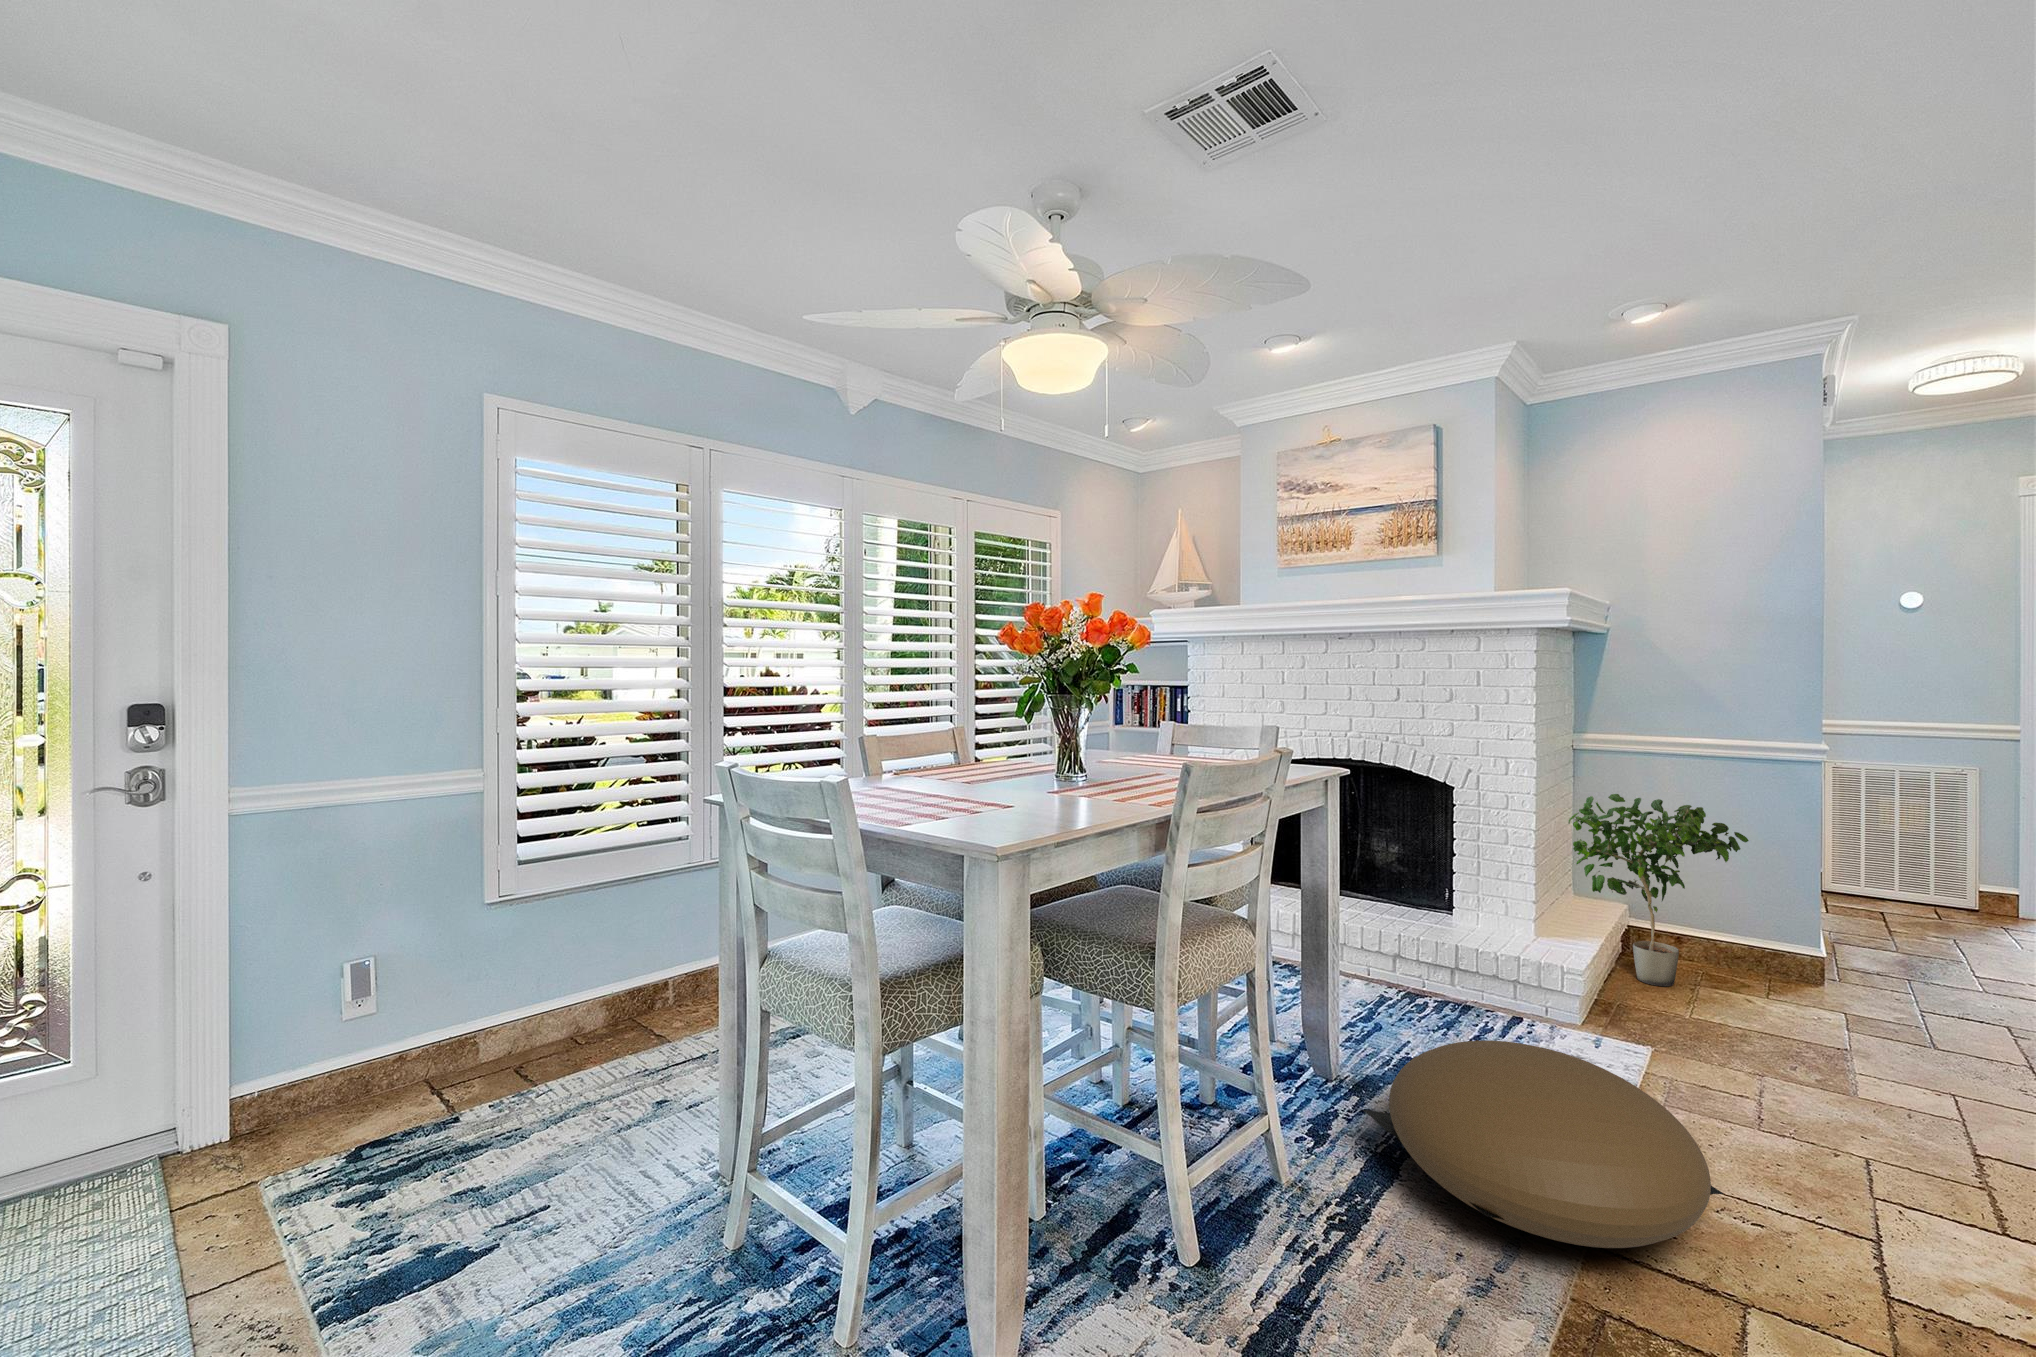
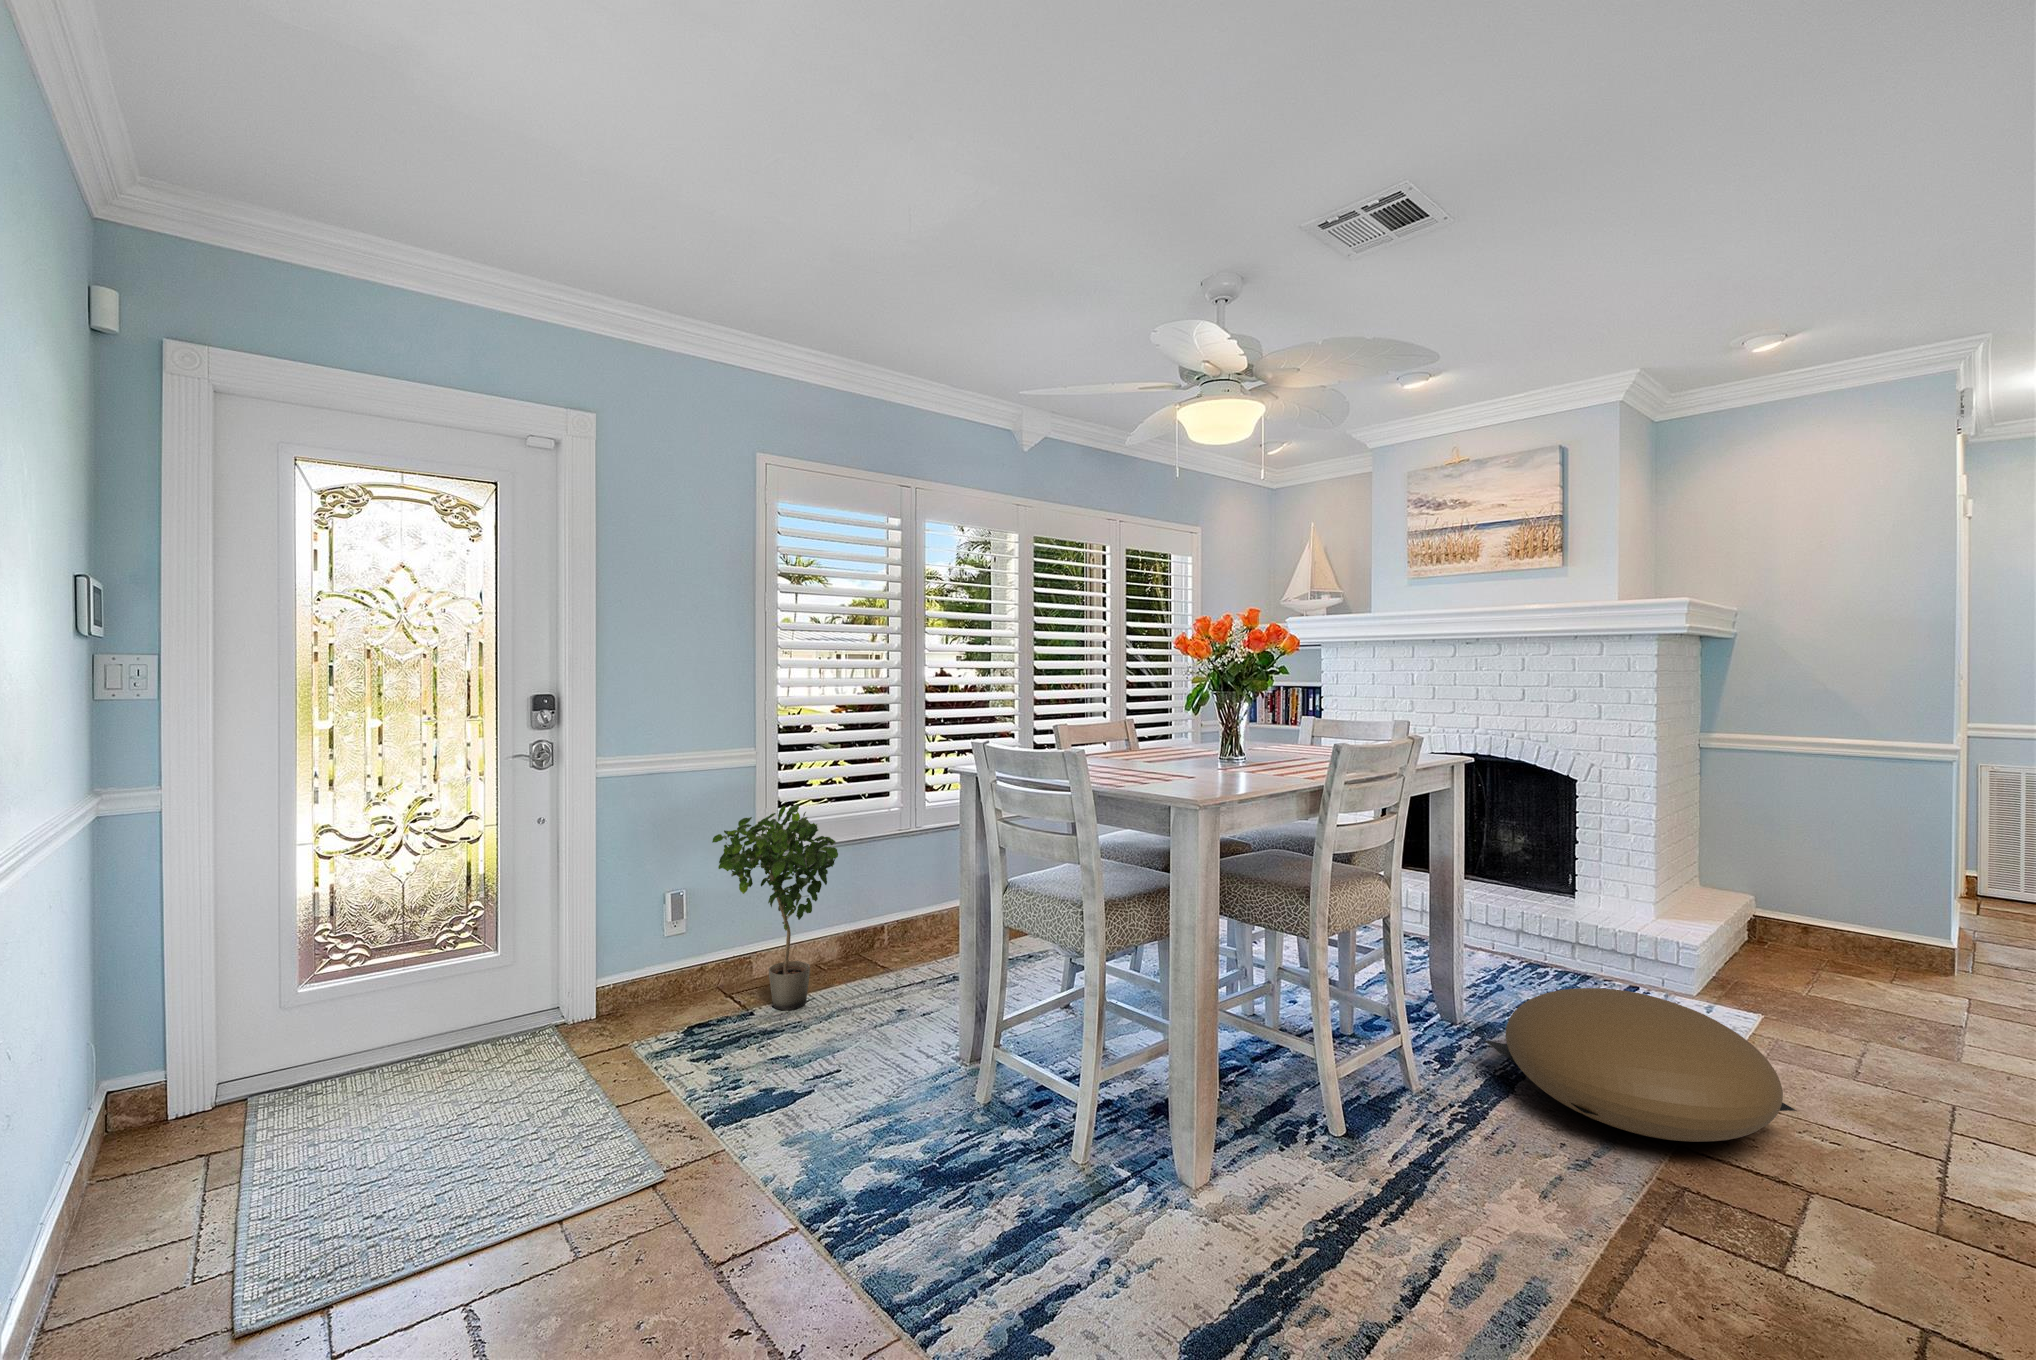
potted plant: present [1568,794,1749,986] -> present [712,804,838,1010]

